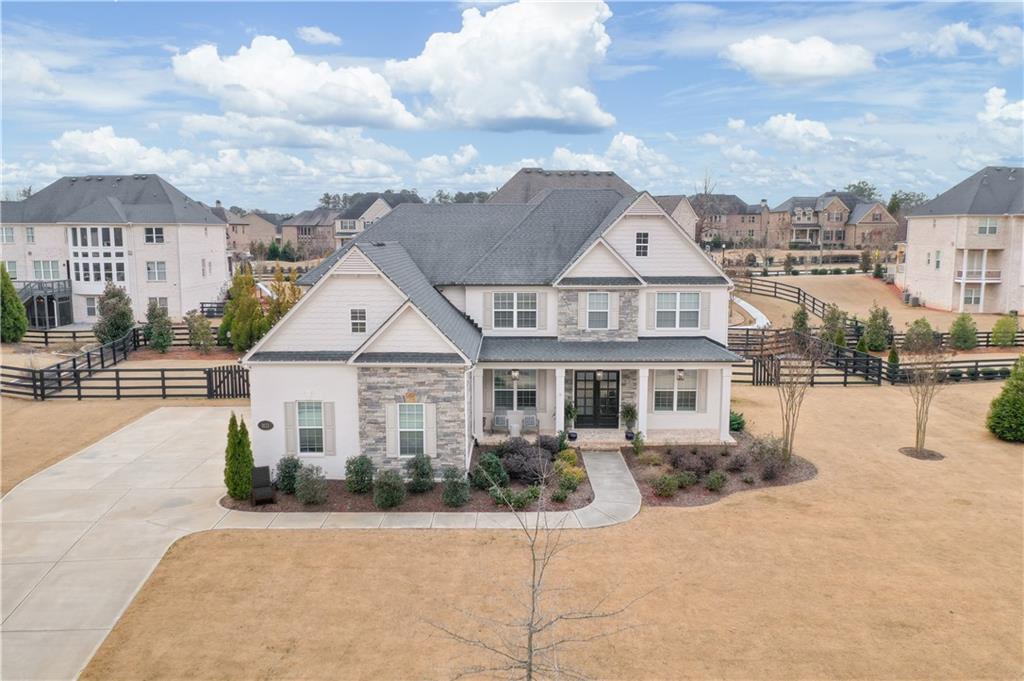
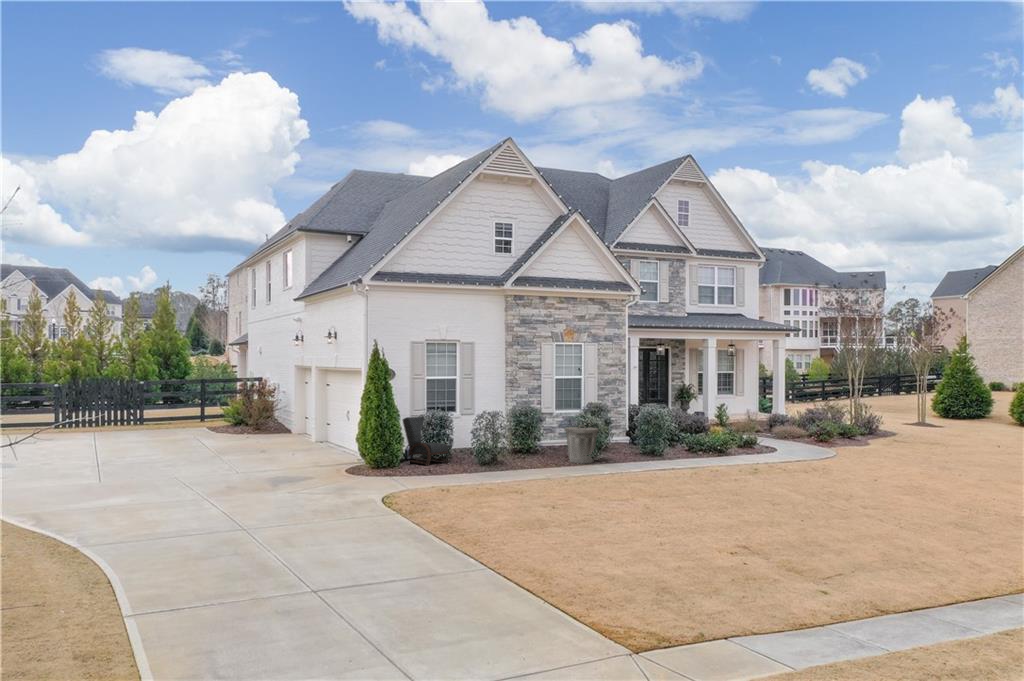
trash can: none [355,484,382,516] -> present [565,425,598,463]

